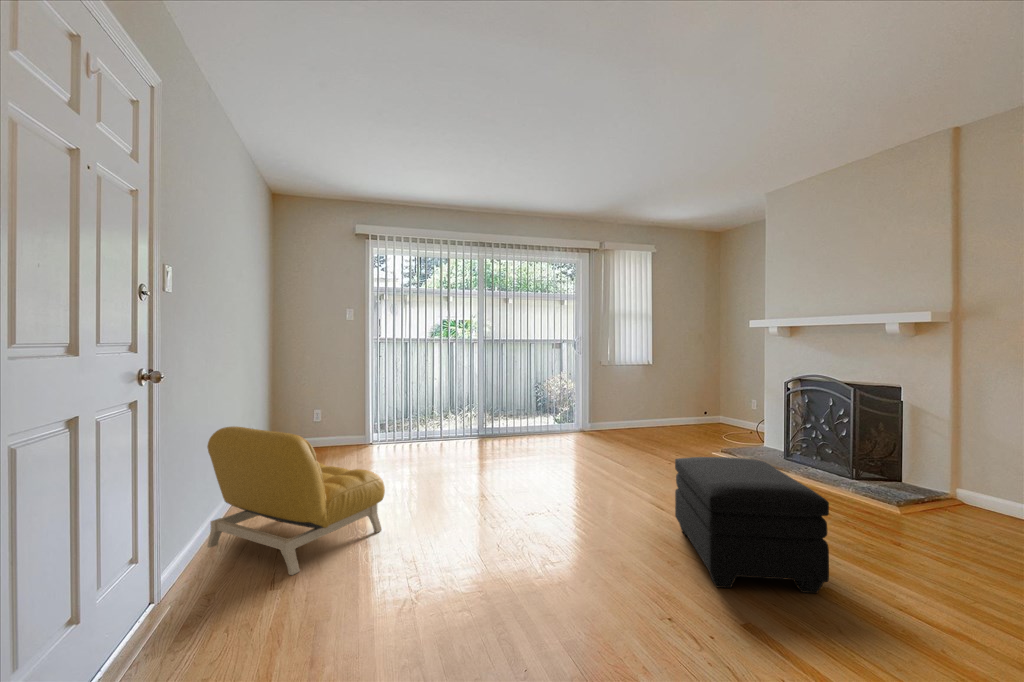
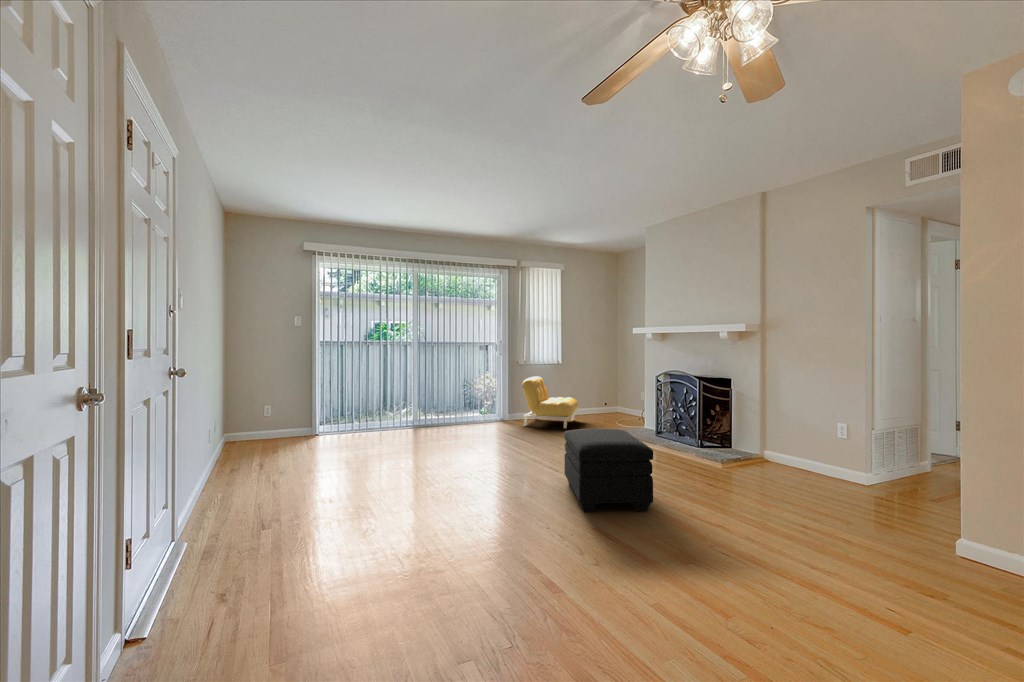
armchair: present [207,426,385,575] -> present [522,376,579,428]

